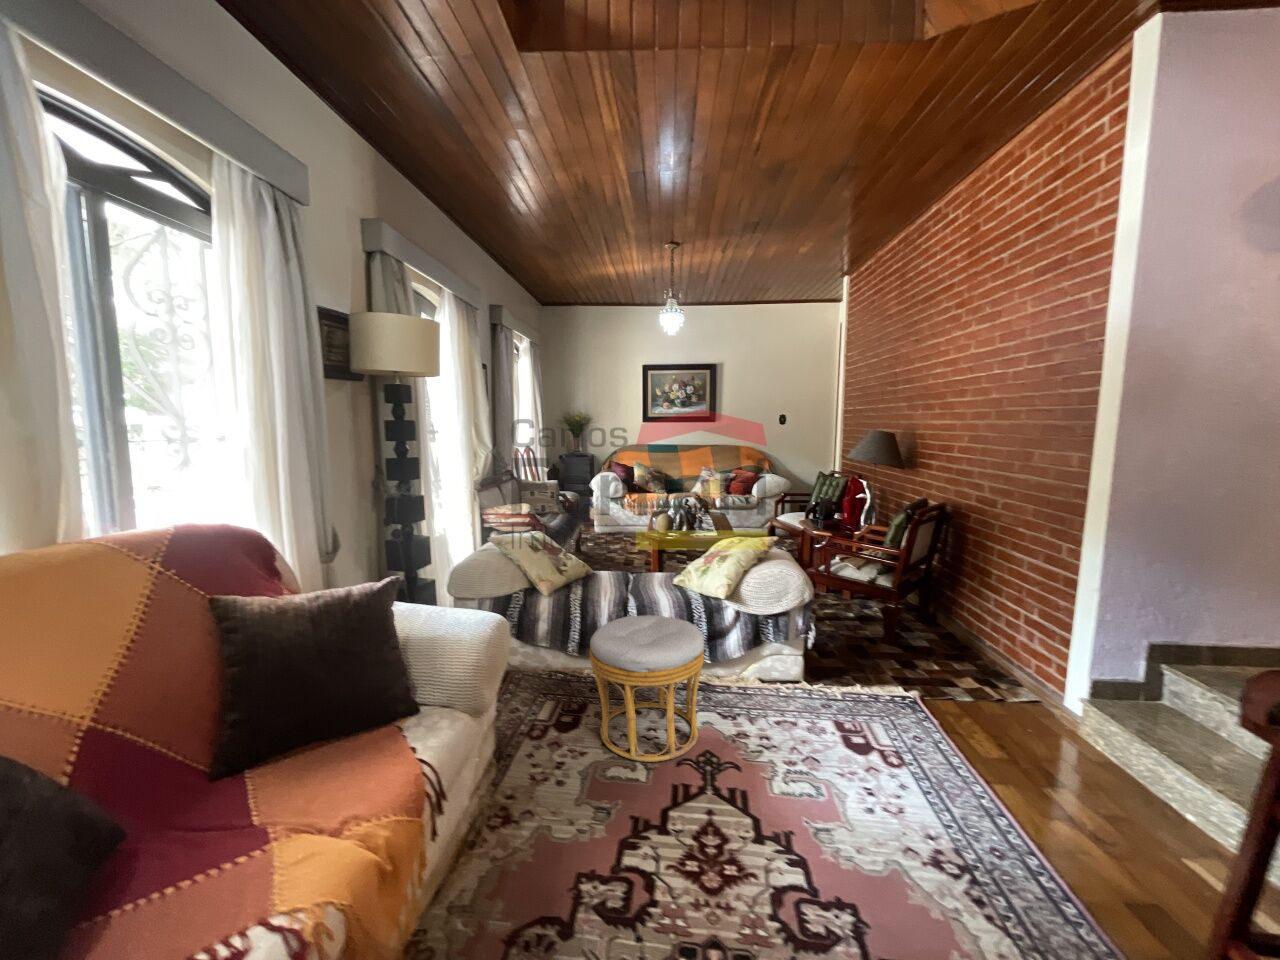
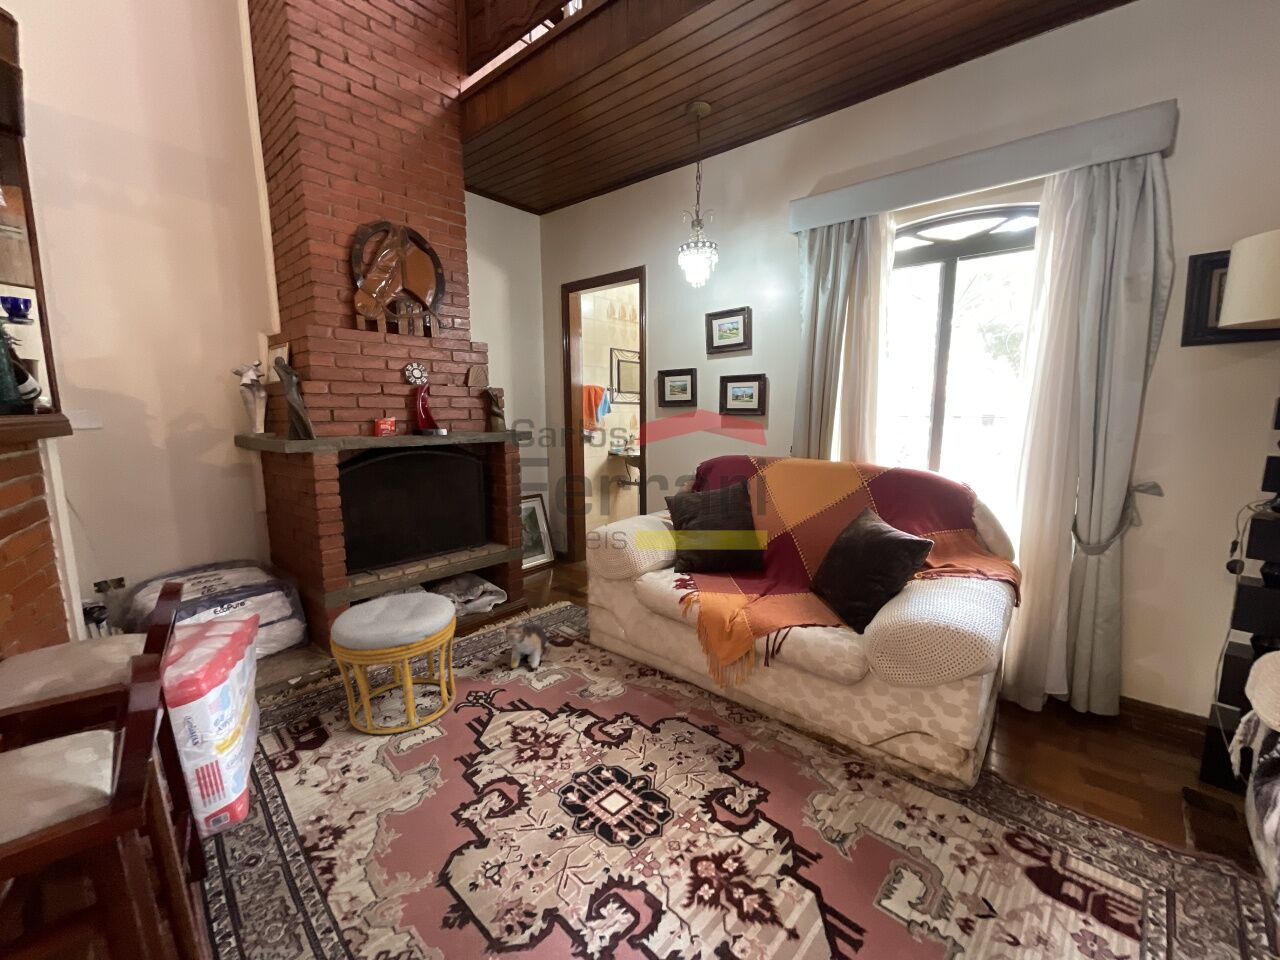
plush toy: none [751,690,843,761] -> present [501,620,549,668]

